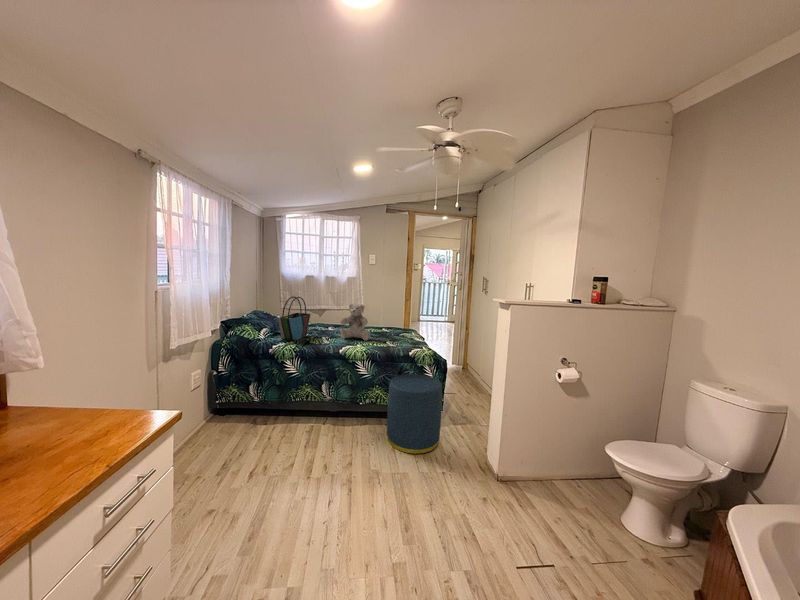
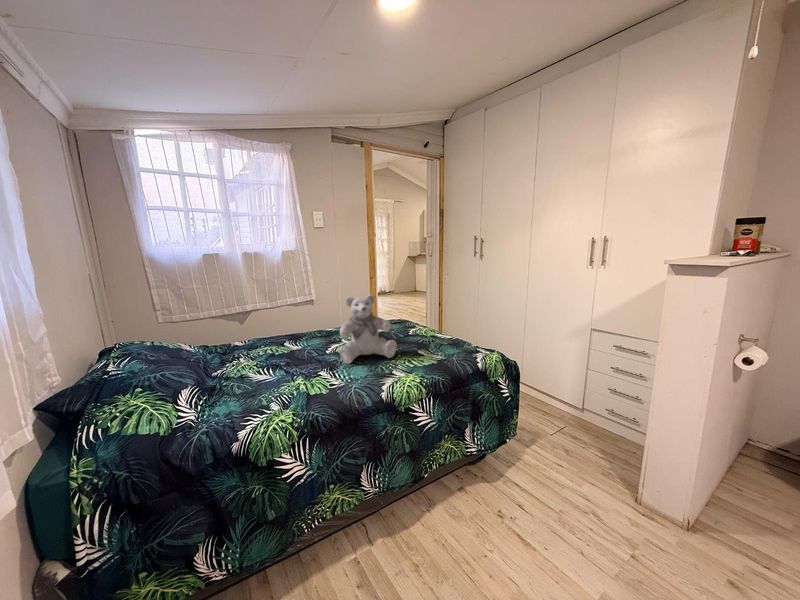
tote bag: present [278,296,310,340] -> none [219,300,275,401]
ottoman: present [387,374,442,454] -> none [483,395,585,546]

